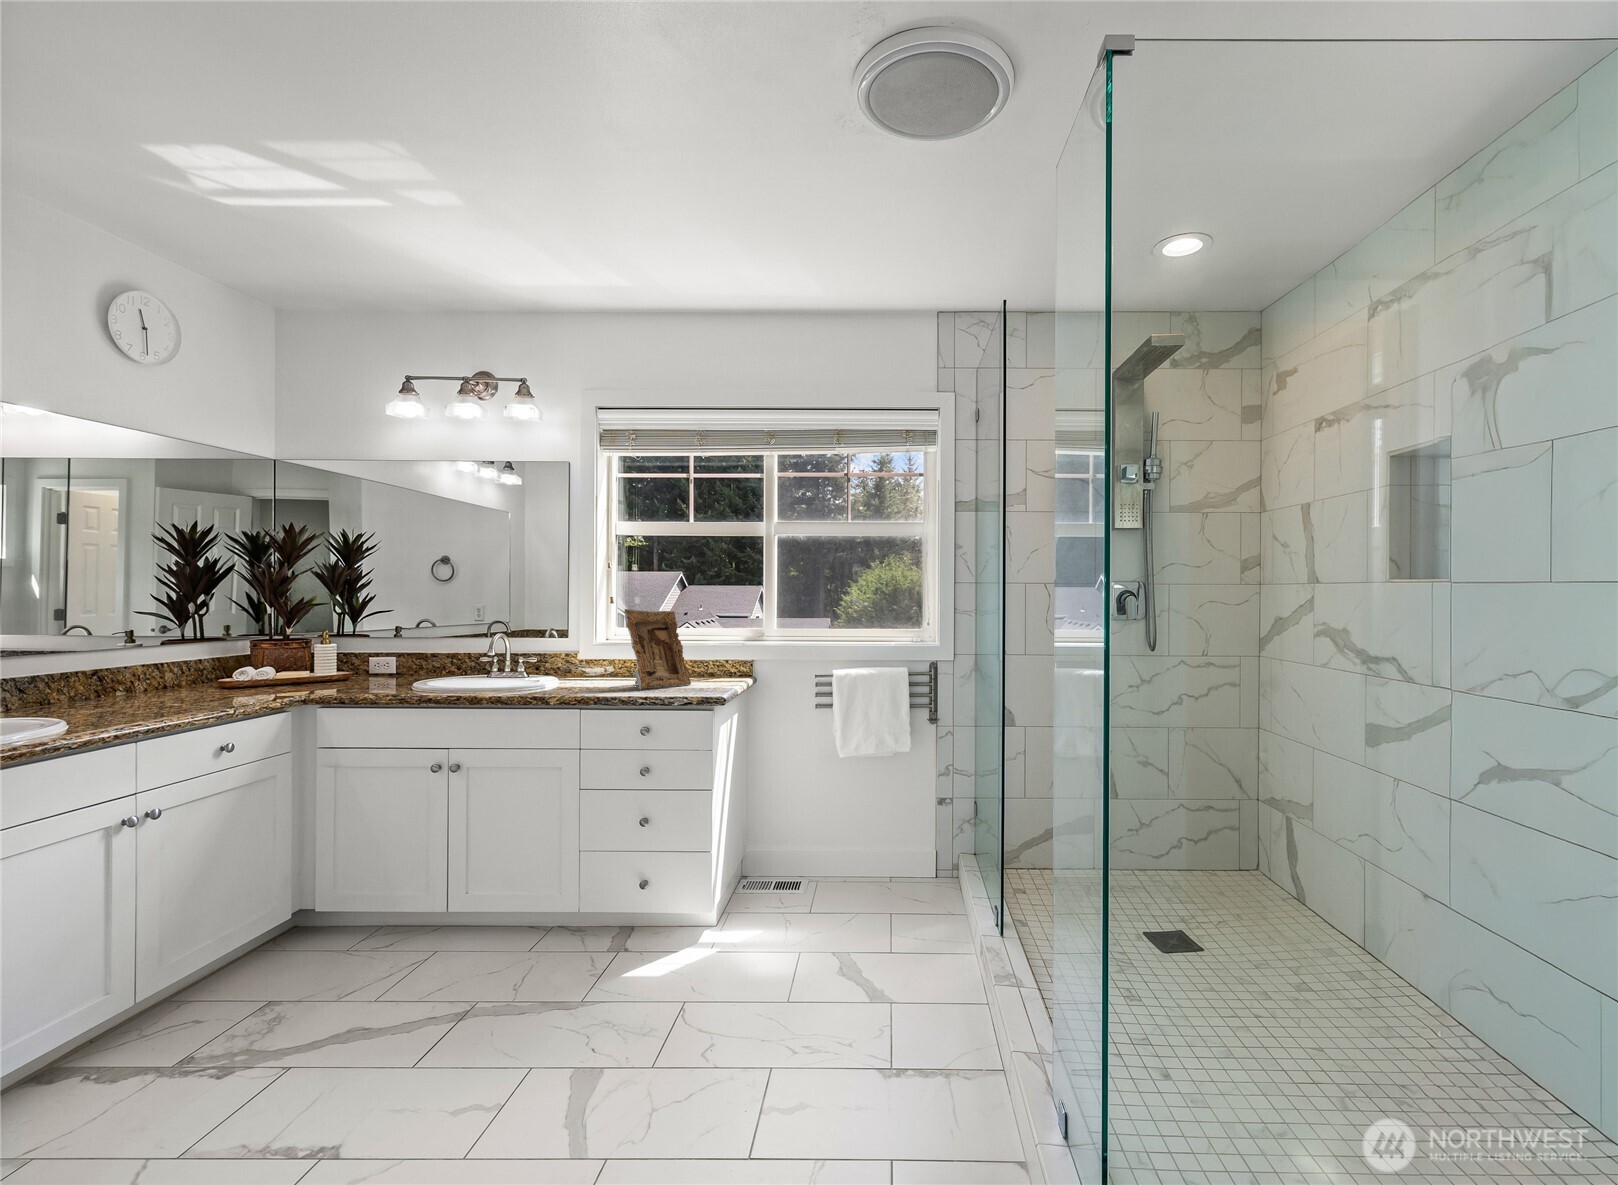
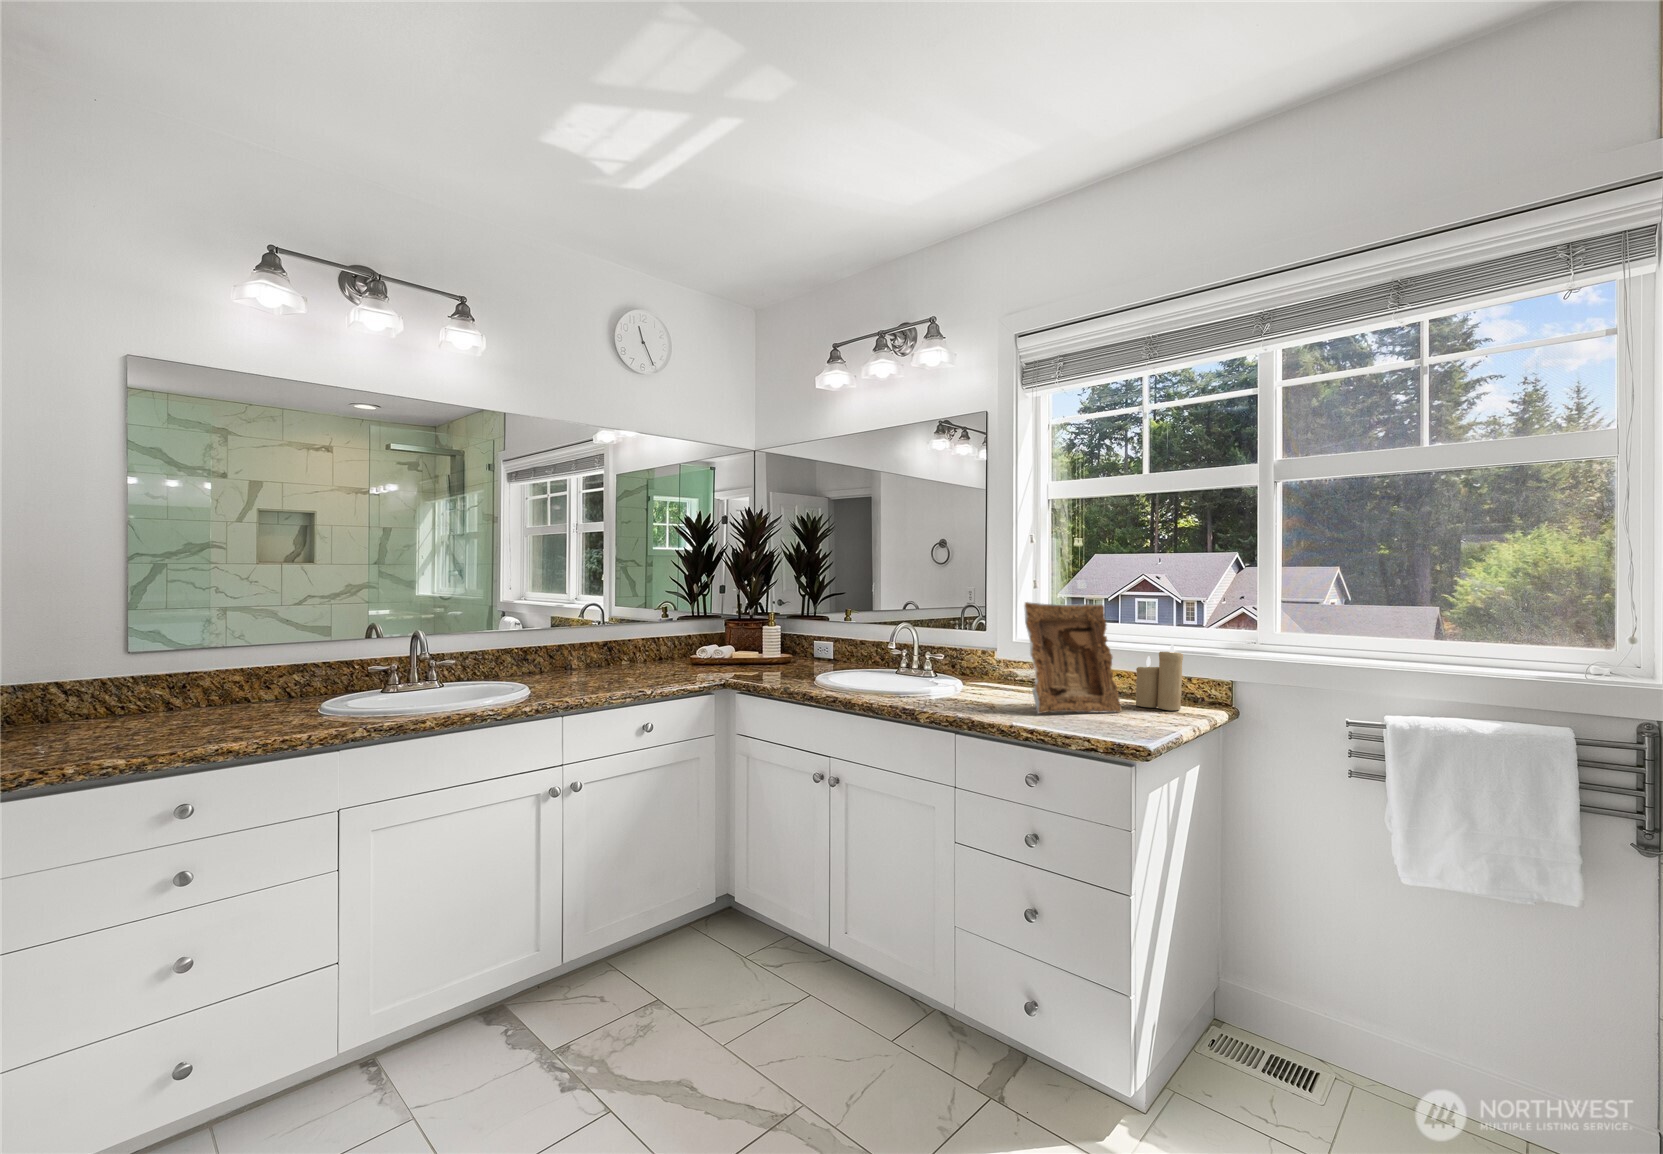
candle: none [694,637,725,682] -> present [1136,644,1183,710]

